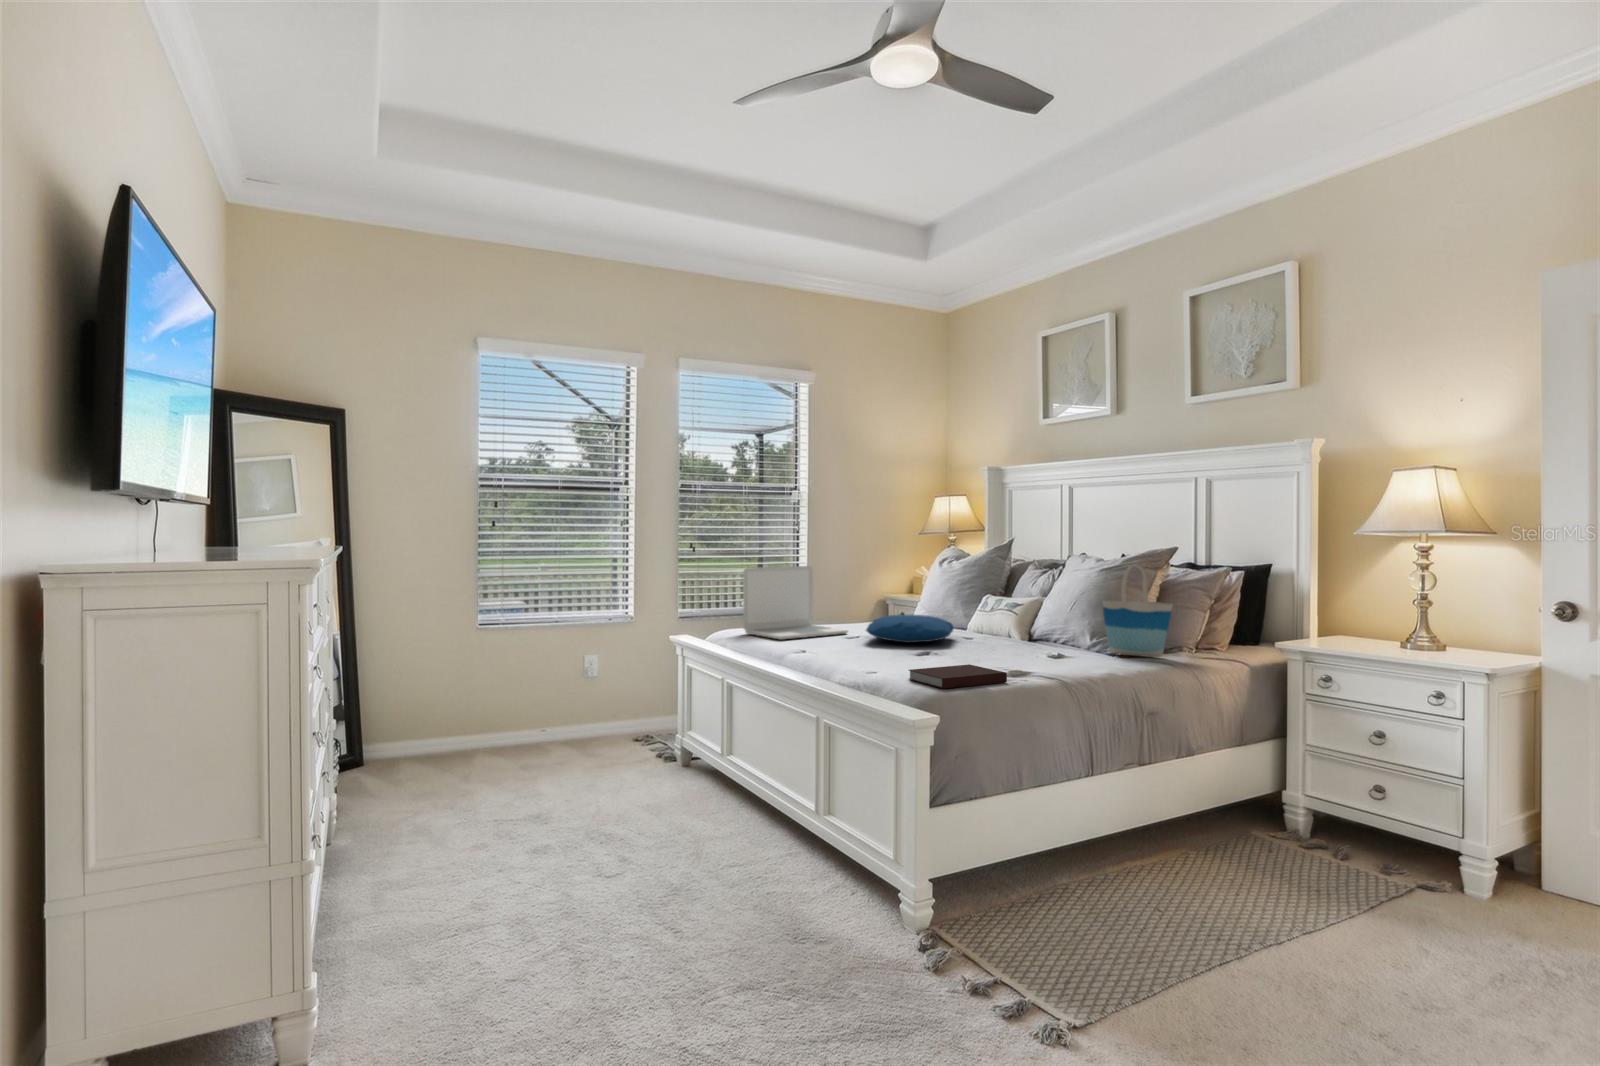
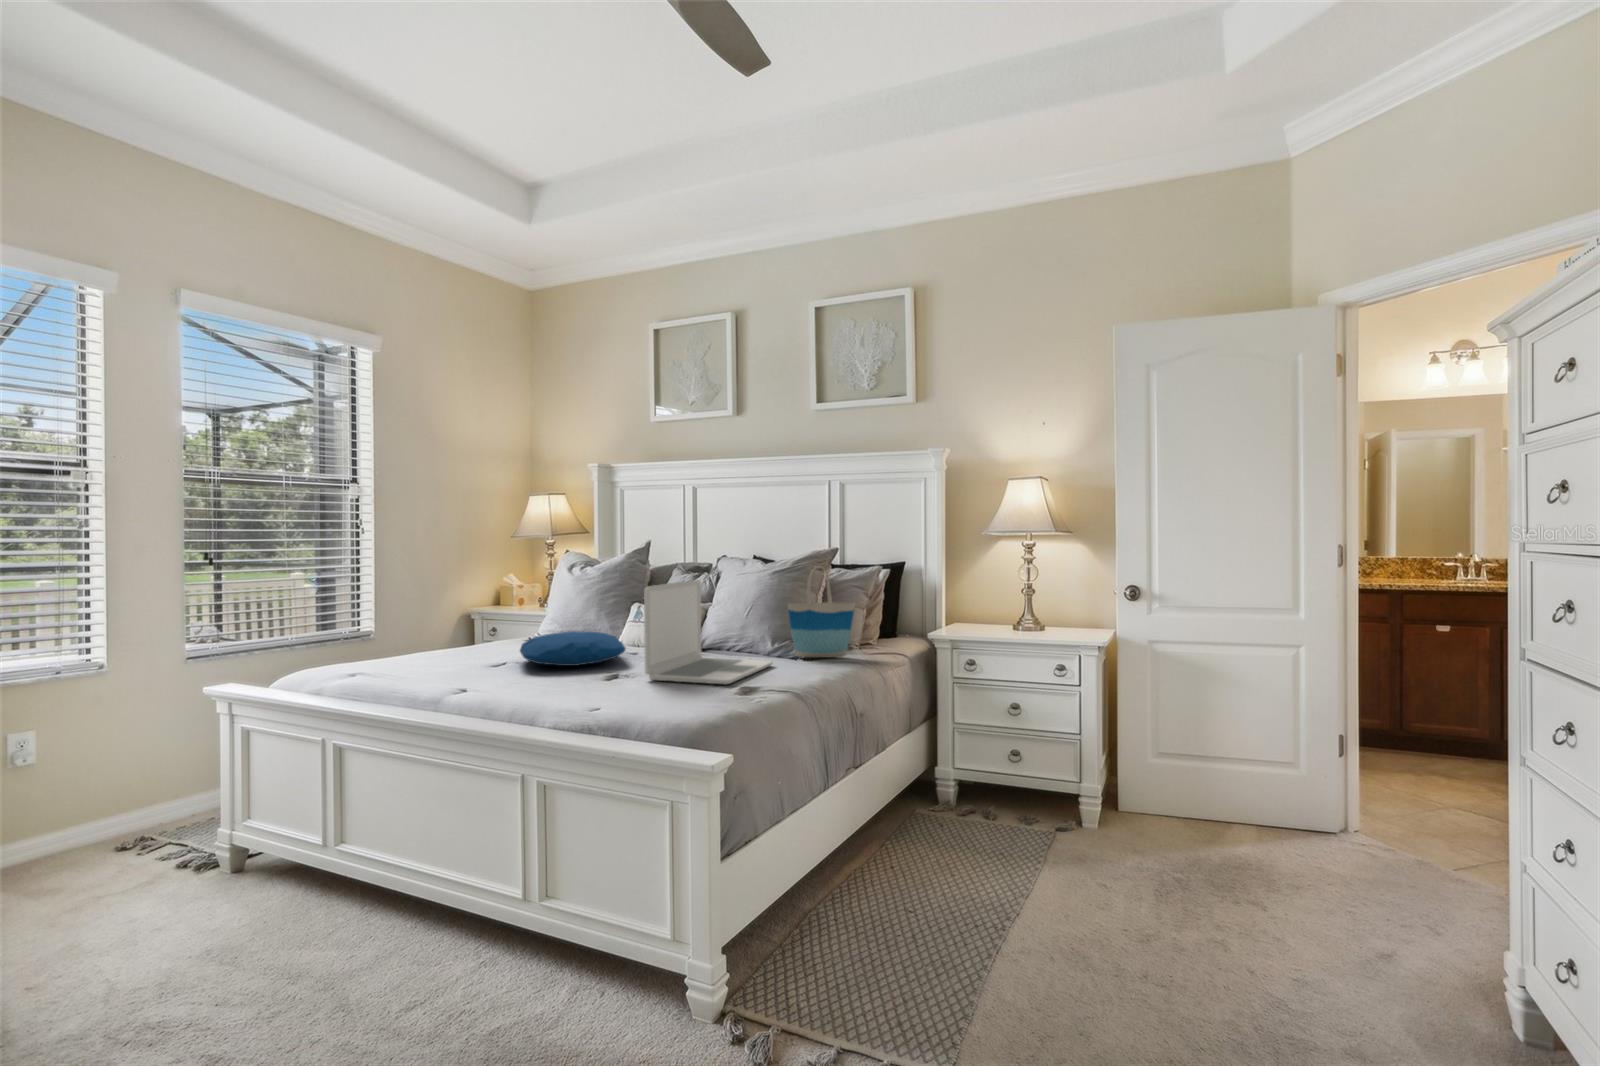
laptop: present [743,566,848,640] -> present [644,580,773,684]
notebook: present [909,664,1007,689] -> none [647,687,756,722]

